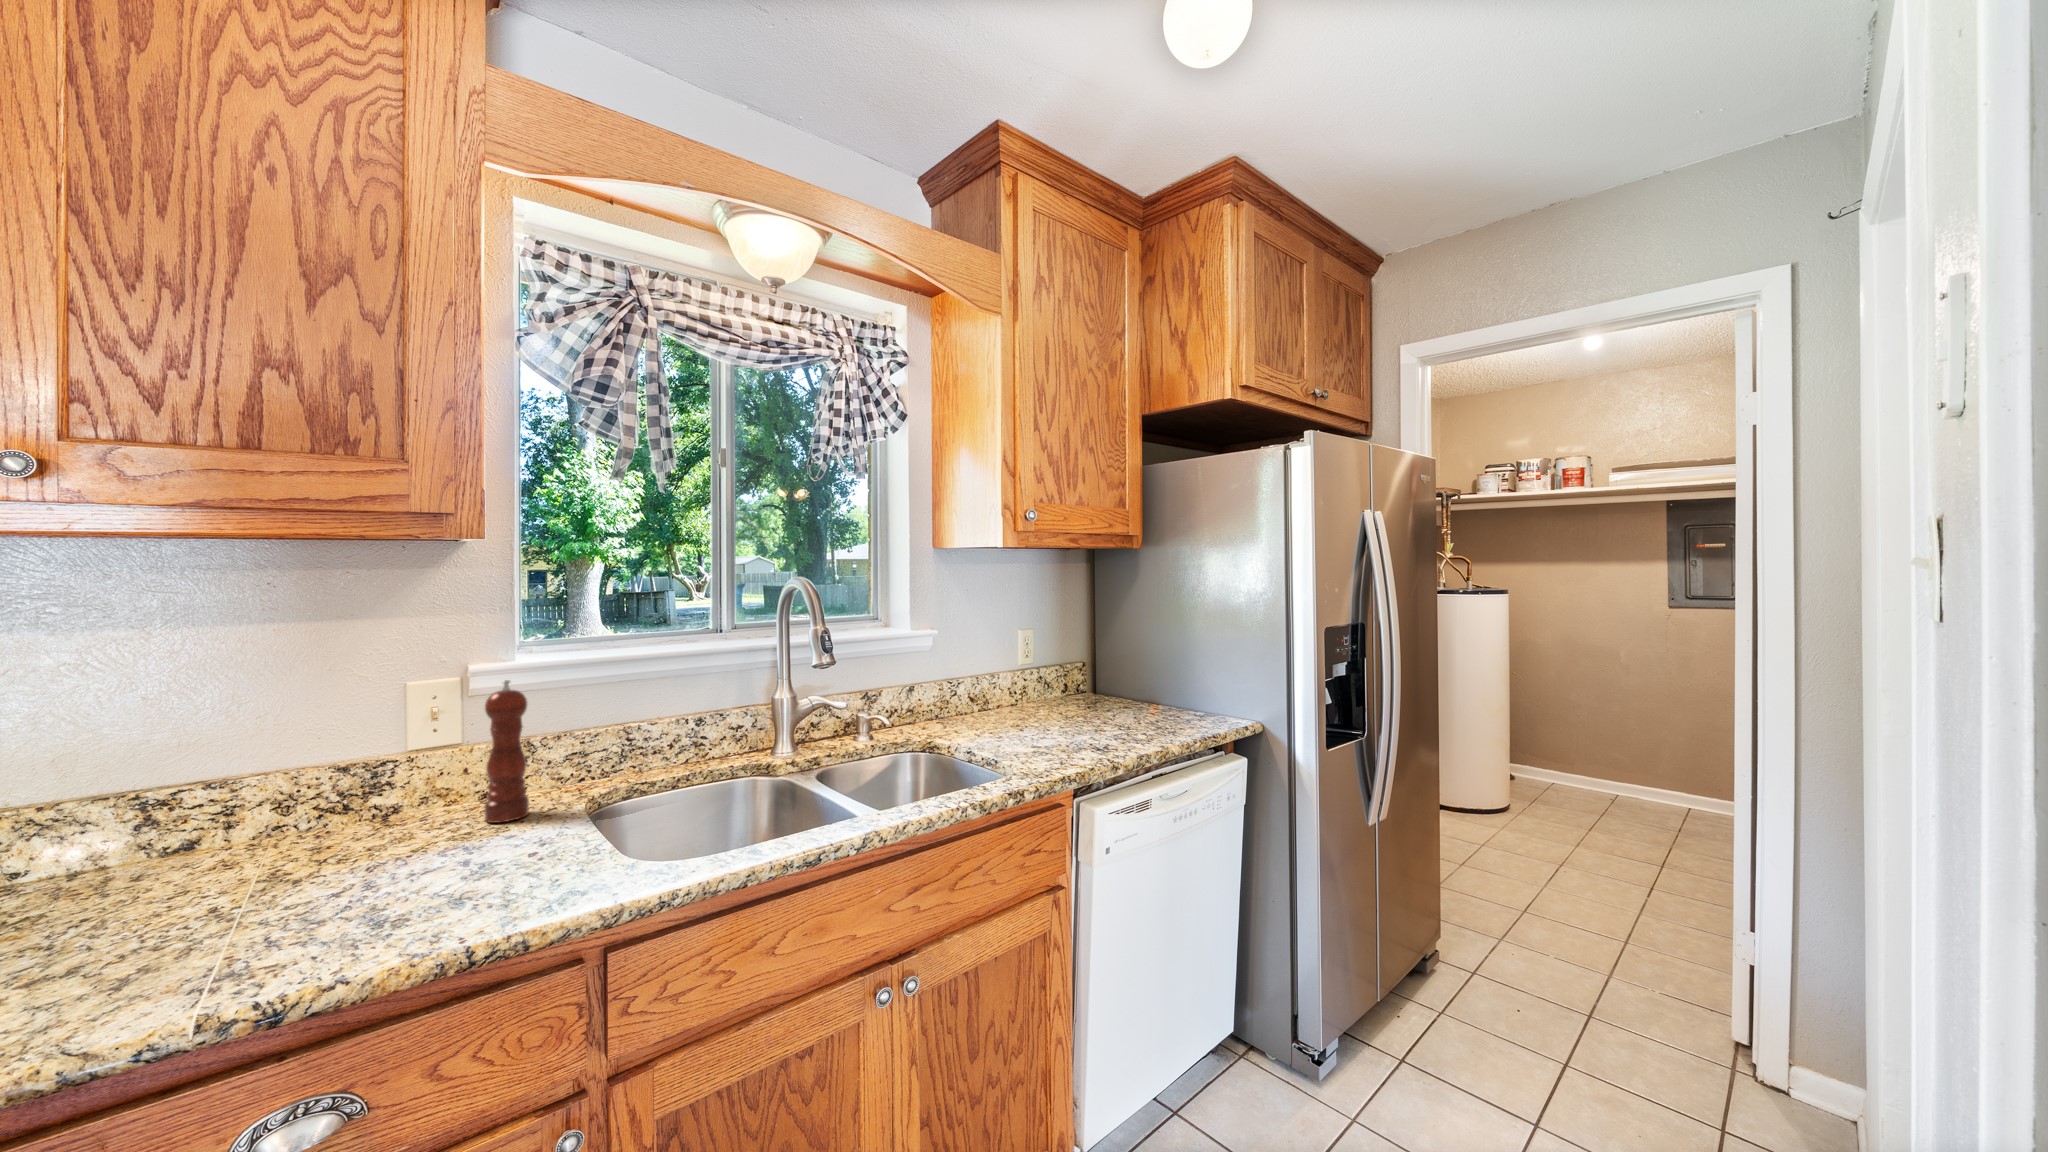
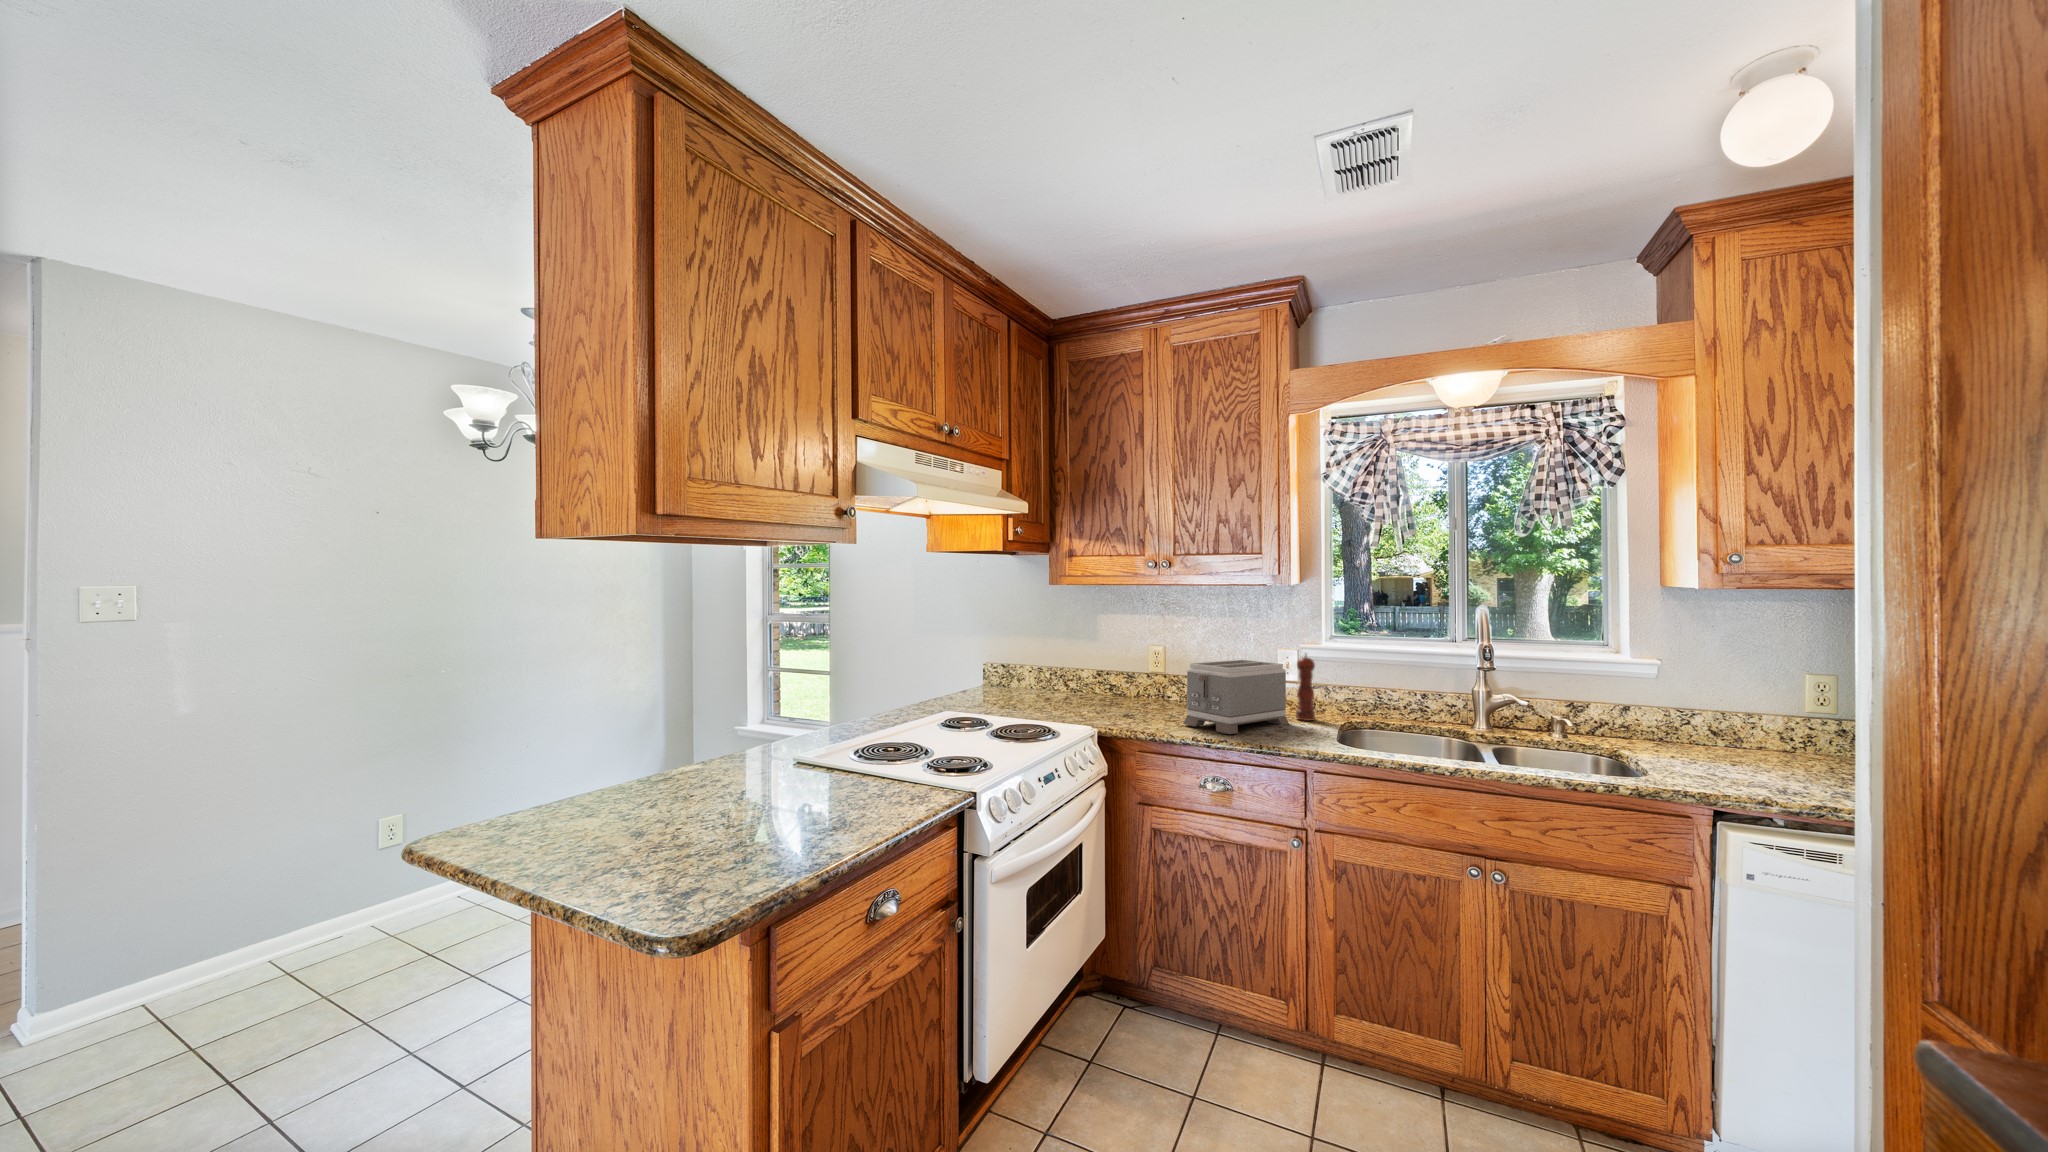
toaster: none [142,713,480,956] -> present [1183,660,1289,734]

